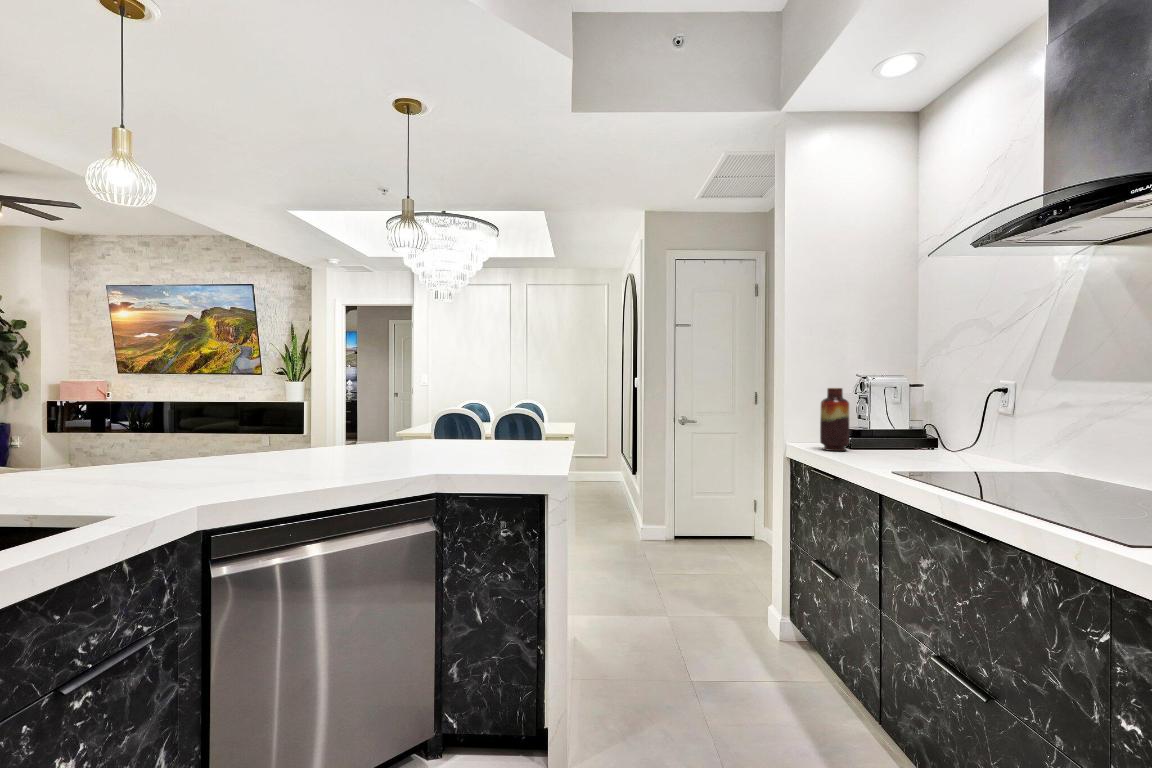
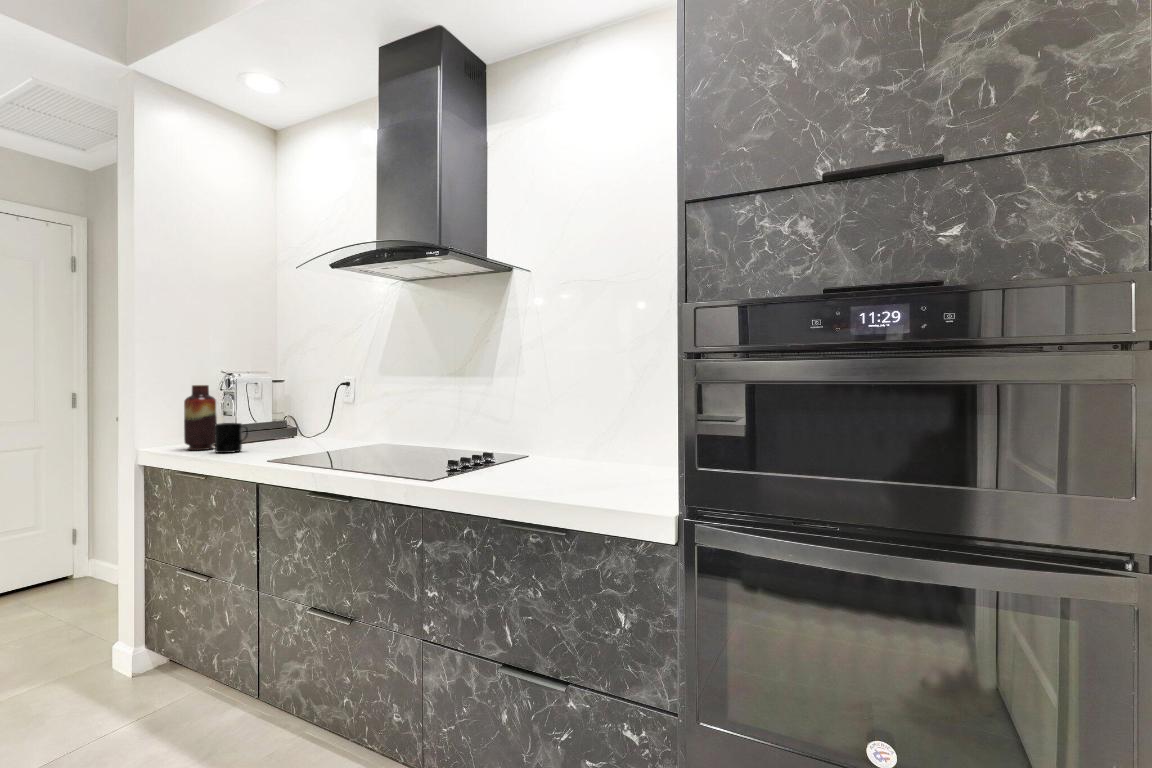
mug: none [845,427,878,457] -> present [215,423,248,453]

